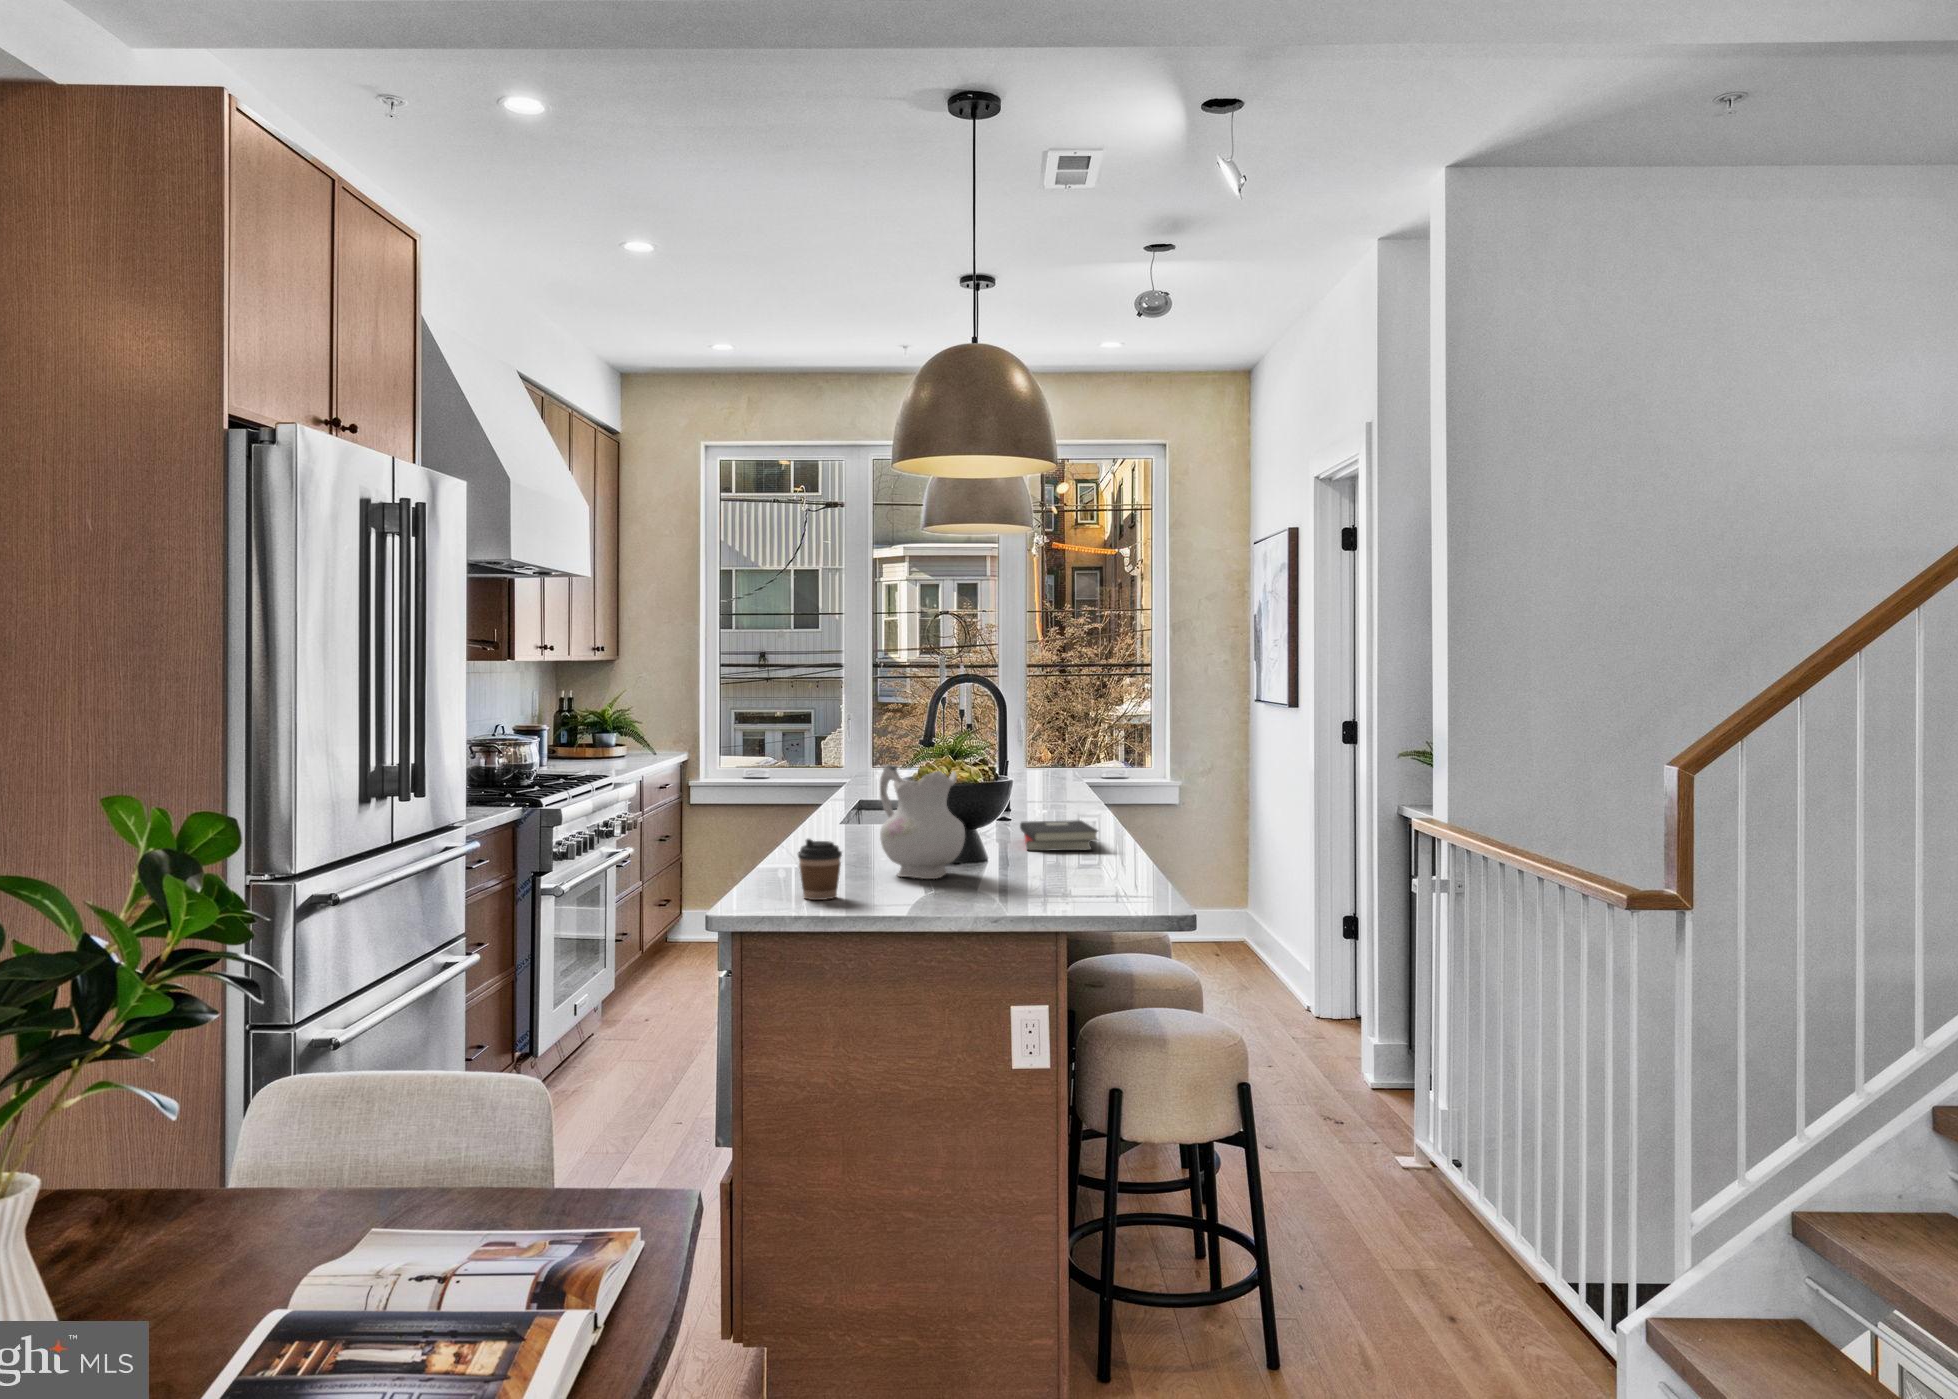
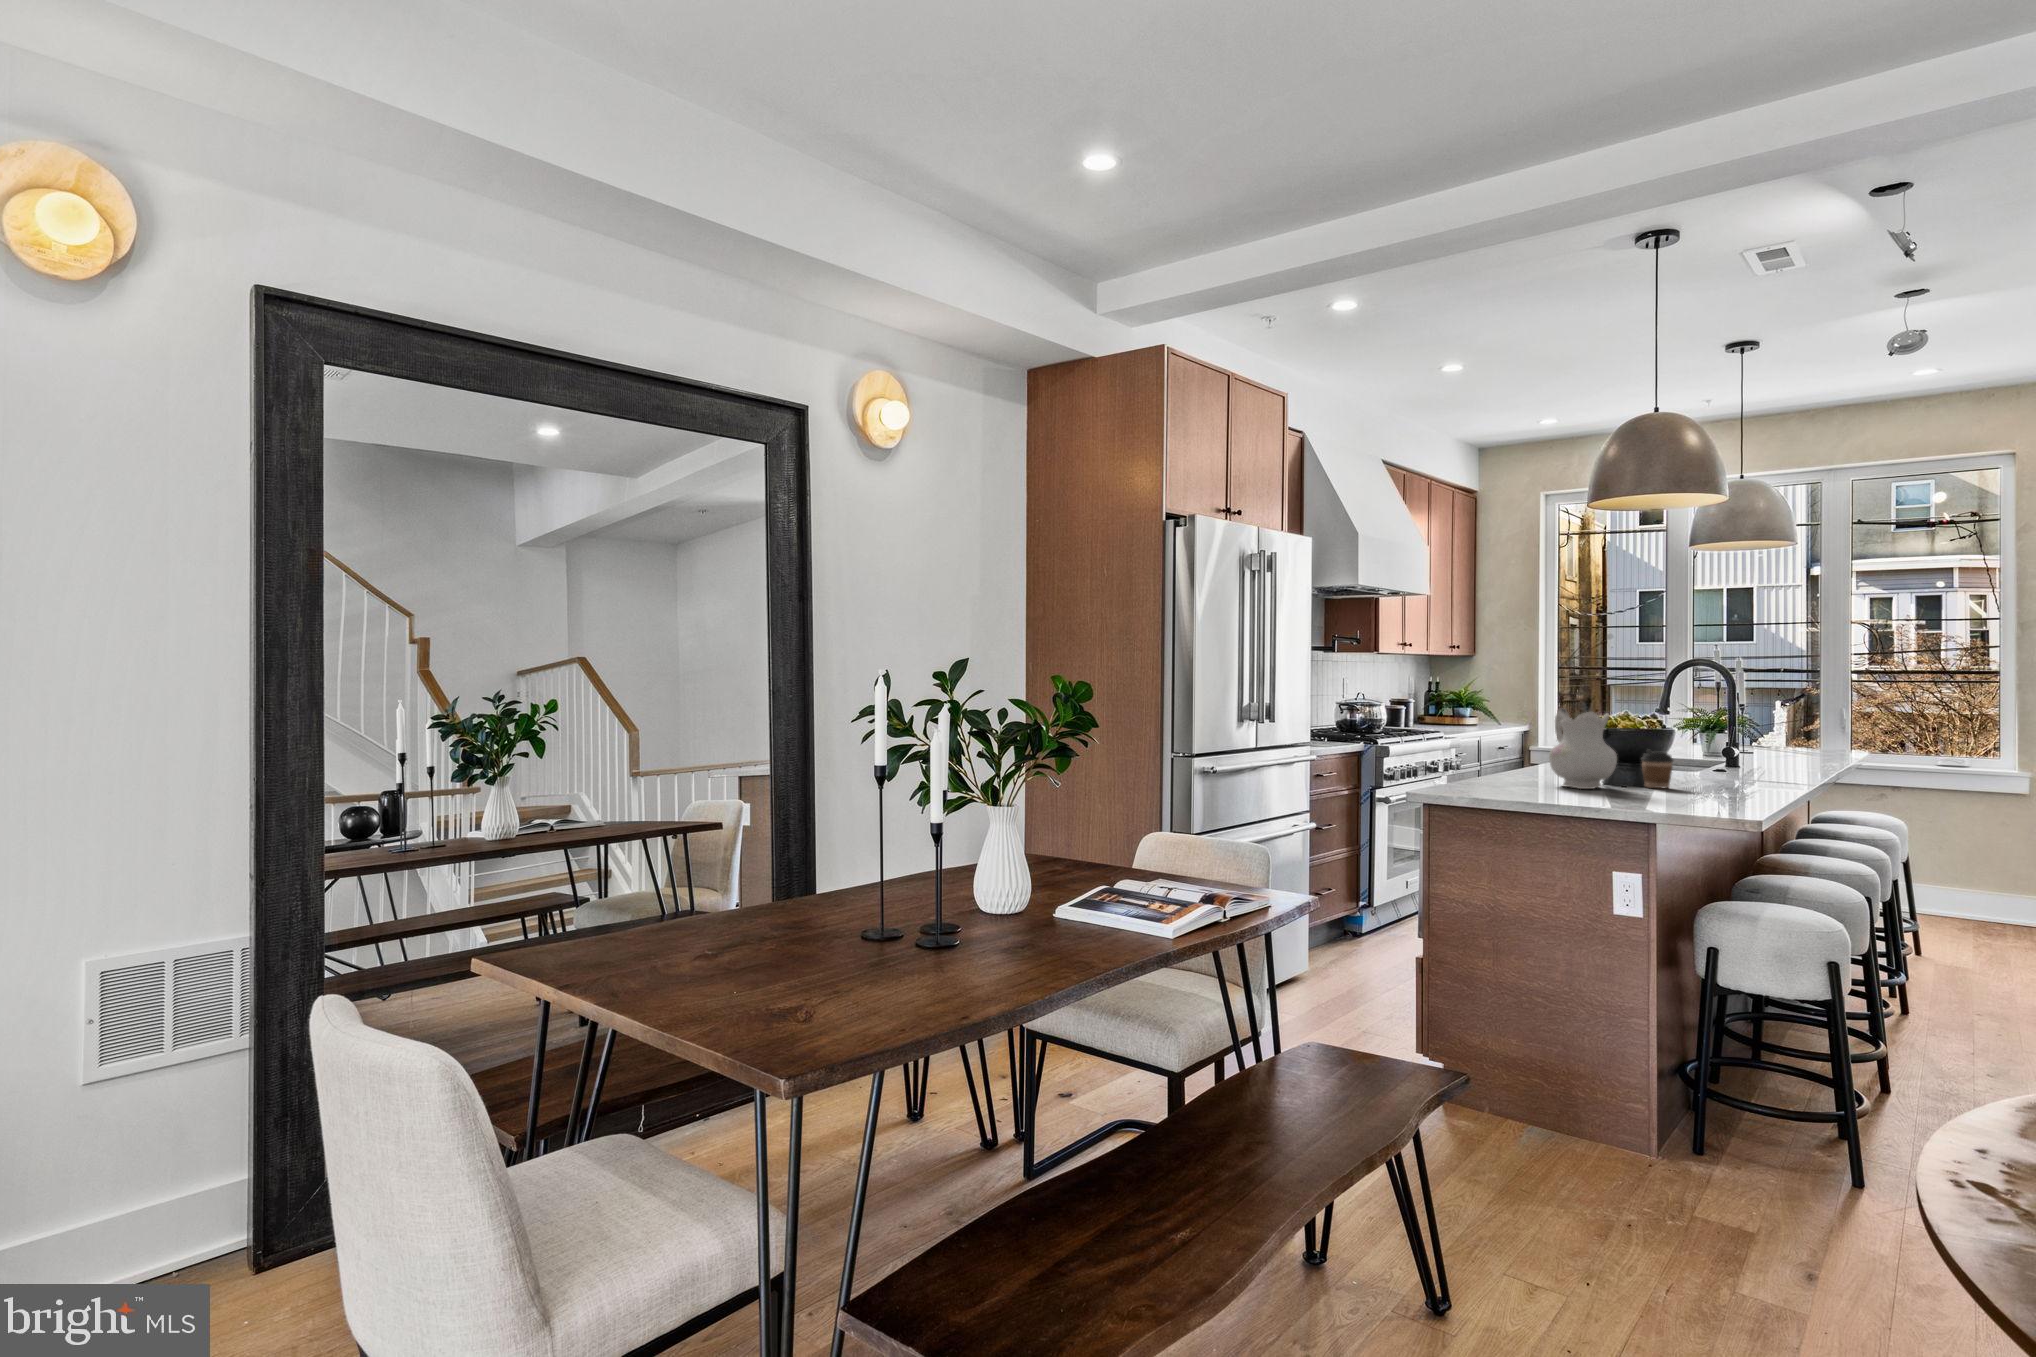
hardback book: present [1020,820,1098,851] -> none [1700,765,1773,788]
coffee cup: present [798,839,842,900] -> present [1641,749,1674,788]

